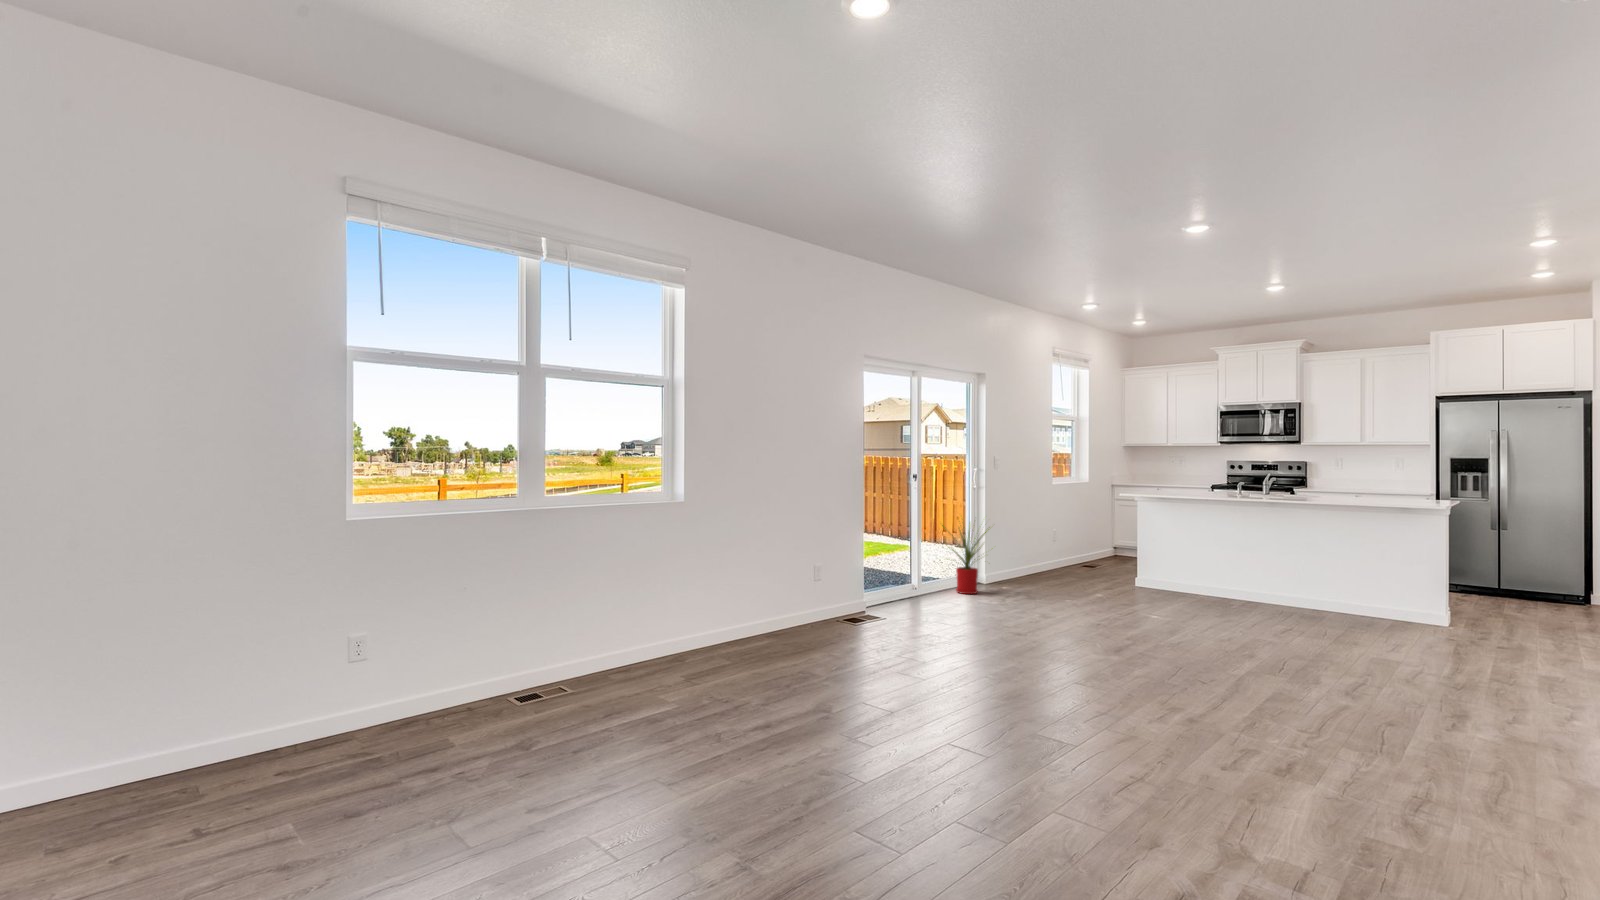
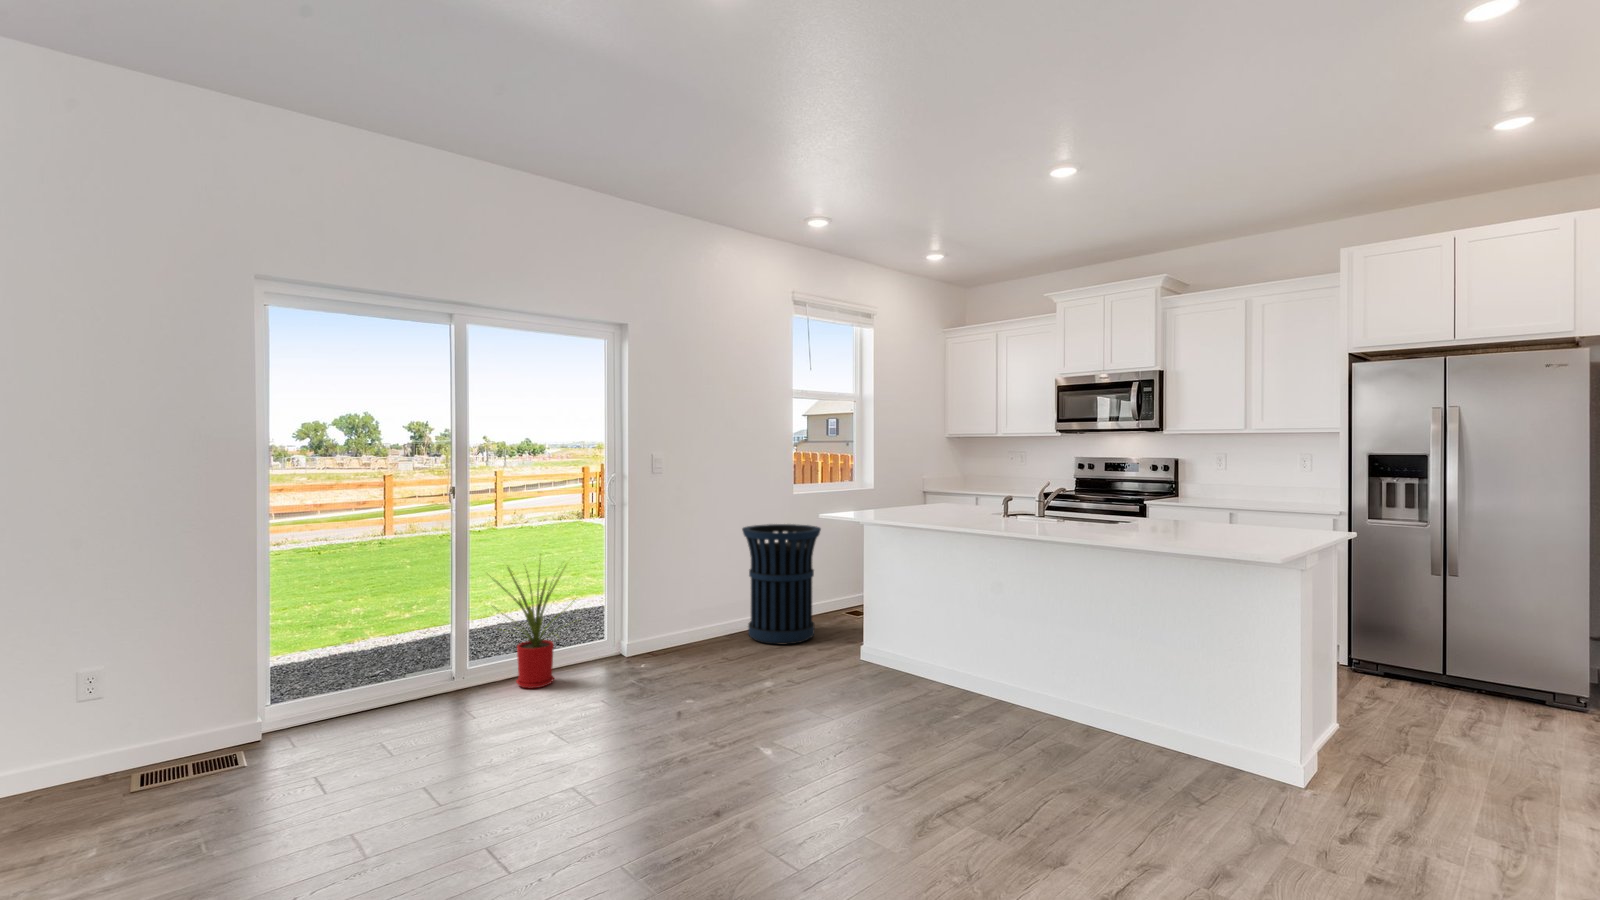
trash can: none [1041,502,1096,578] -> present [742,524,821,645]

